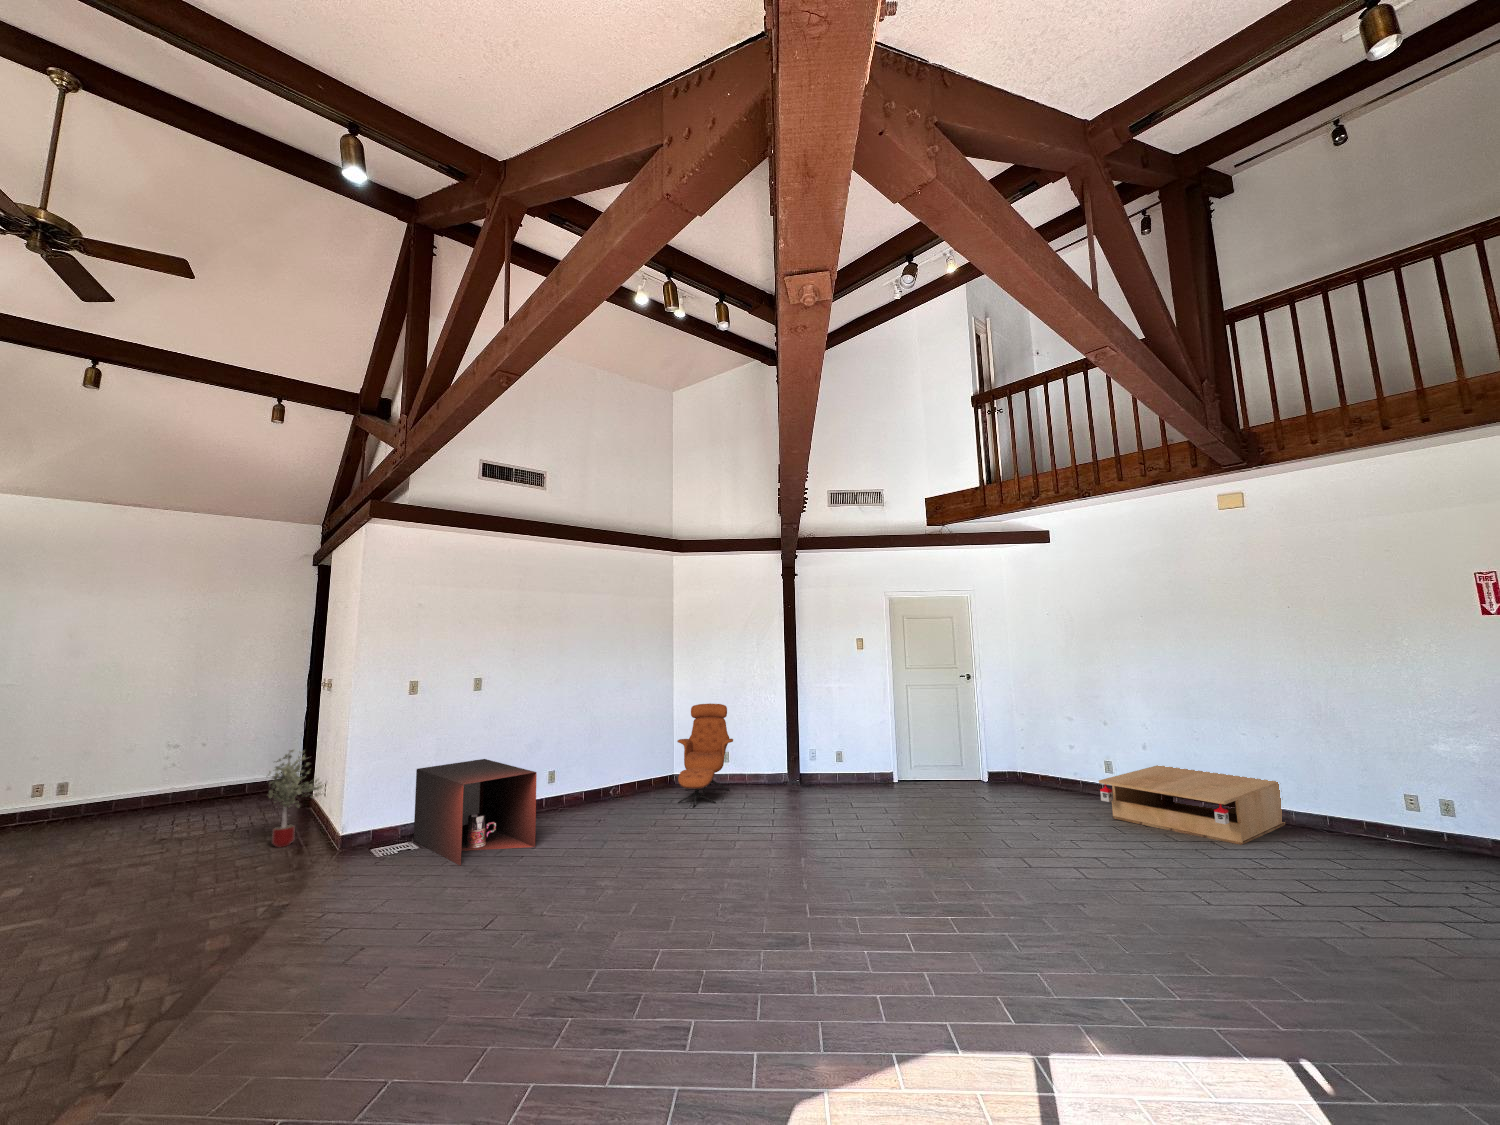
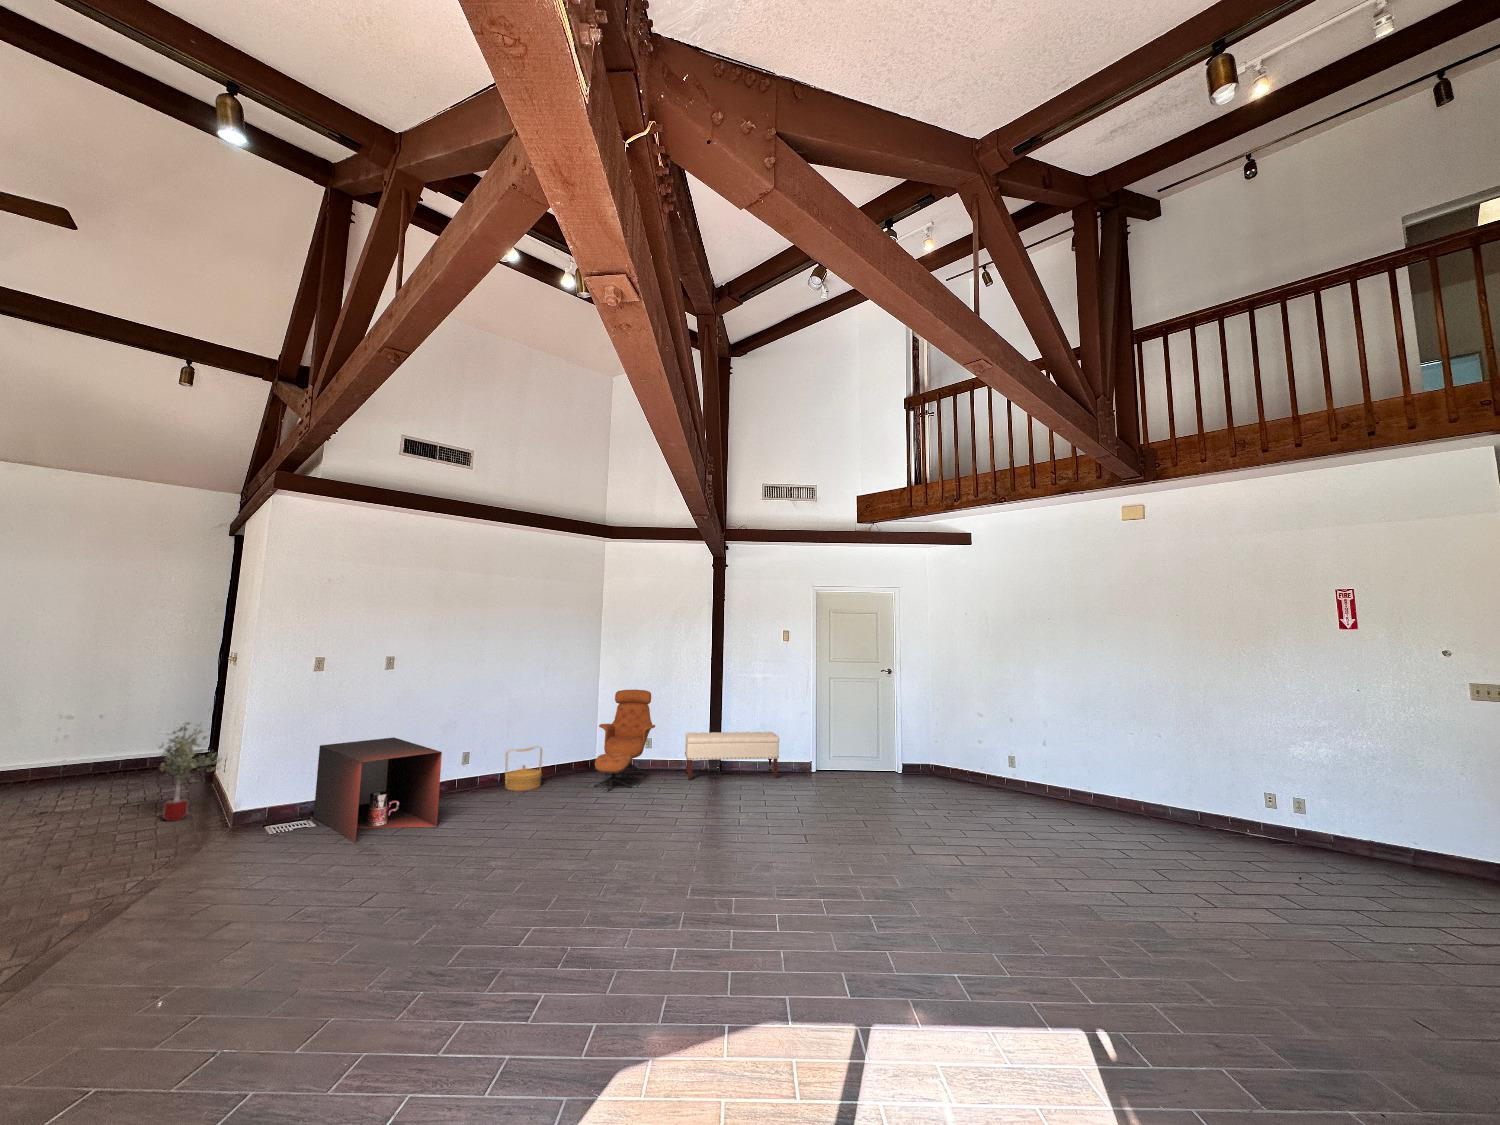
bench: none [763,743,860,794] -> present [685,732,779,780]
woven basket: none [590,763,625,809] -> present [505,747,542,791]
coffee table: present [1099,765,1286,845] -> none [996,762,1164,839]

